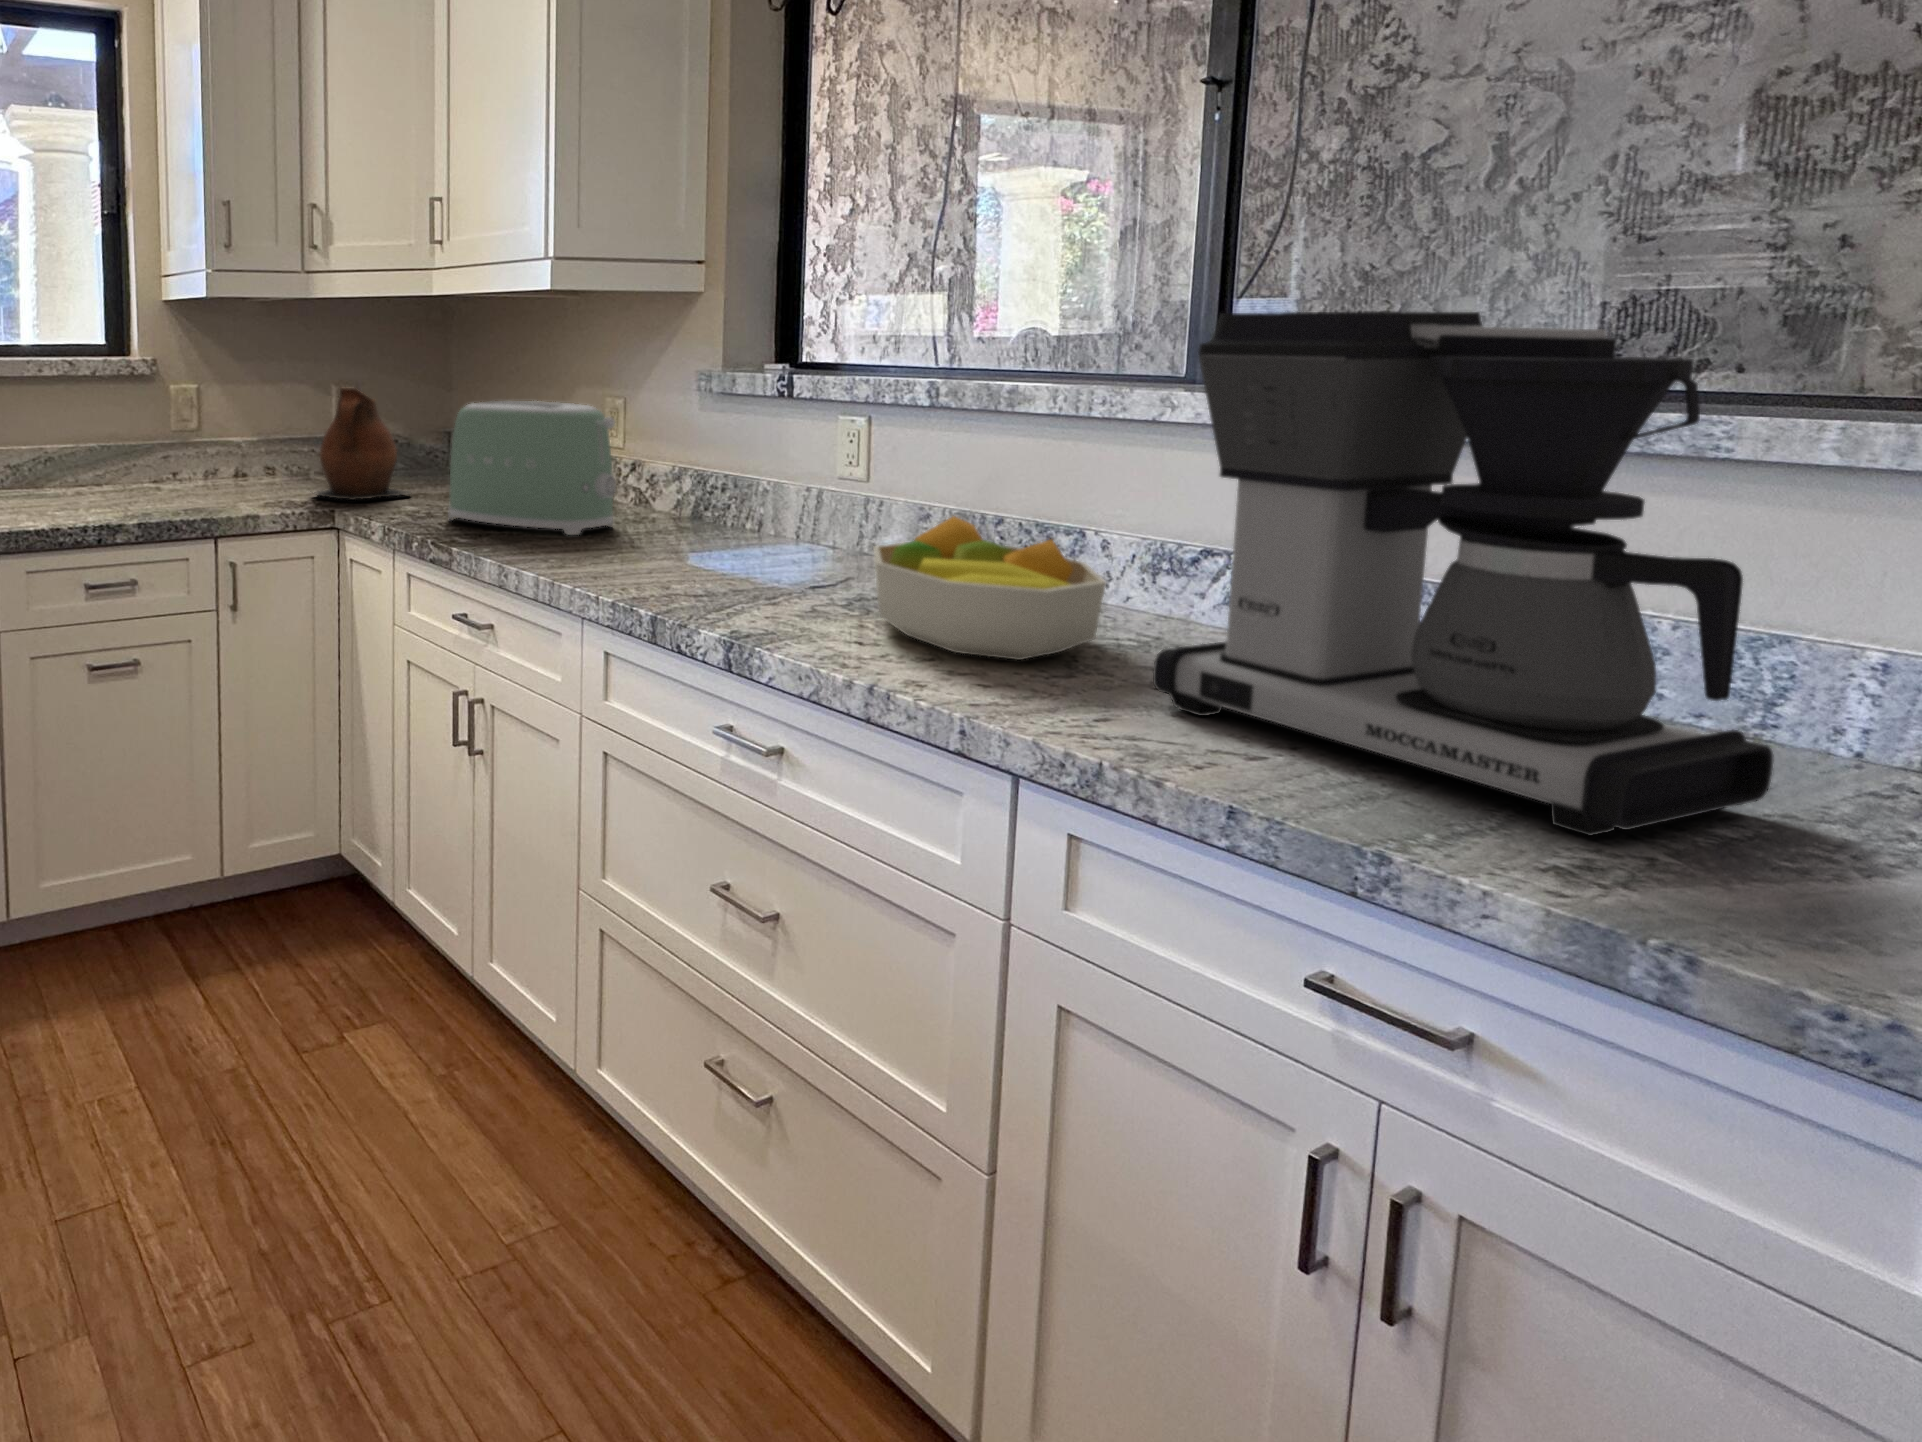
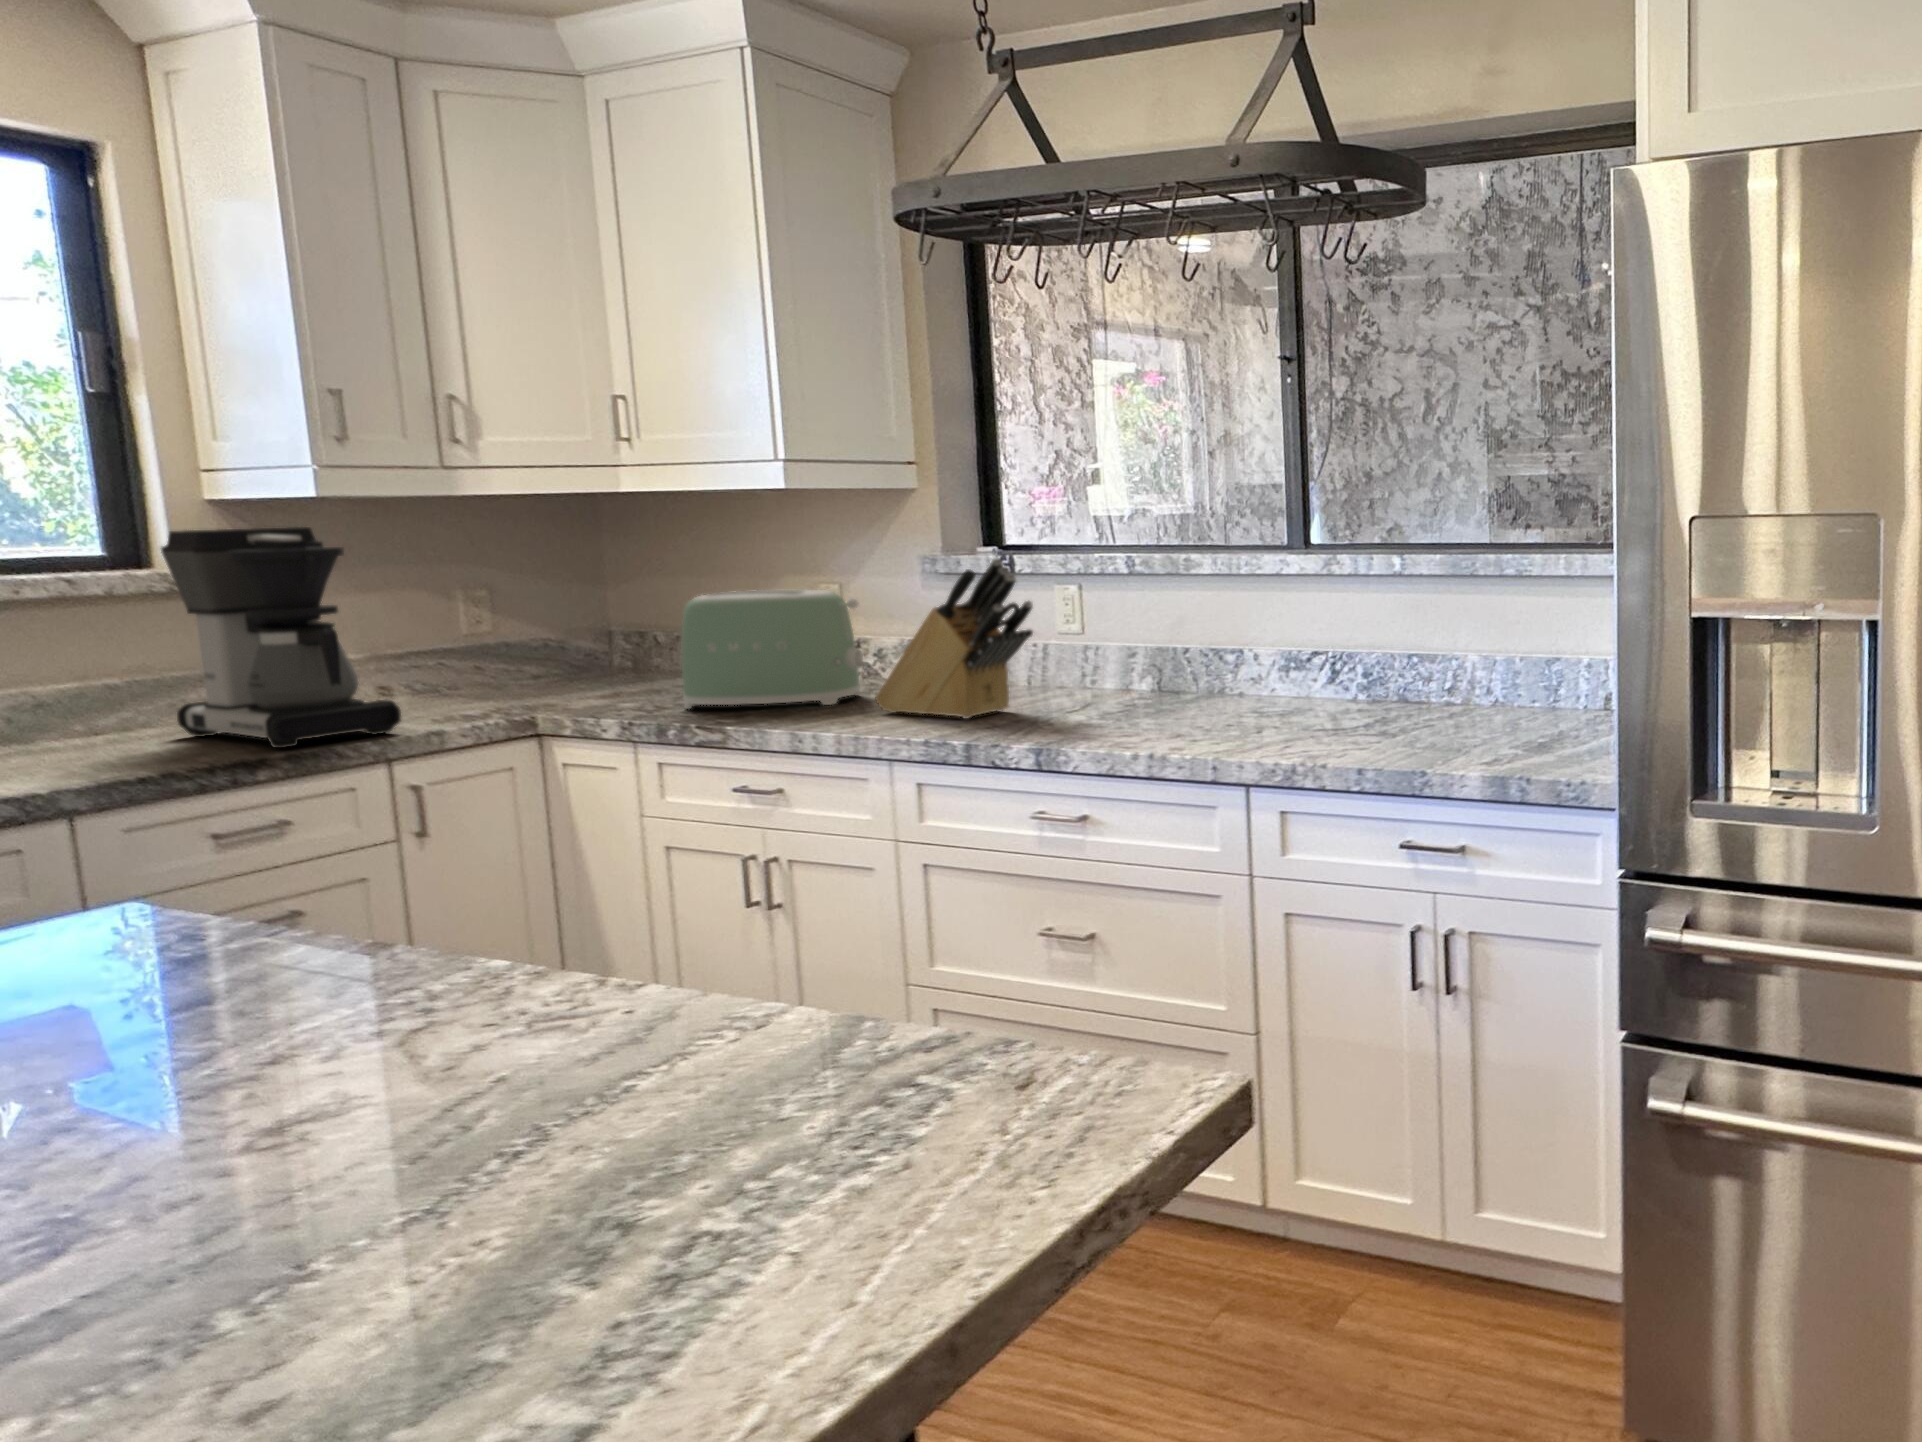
coffee maker: present [1153,312,1773,836] -> present [161,527,401,748]
knife block: none [605,377,781,578] -> present [875,558,1033,718]
ceramic pitcher: present [316,388,409,500] -> none [477,590,608,707]
fruit bowl: present [874,517,1106,660] -> none [1117,645,1271,731]

